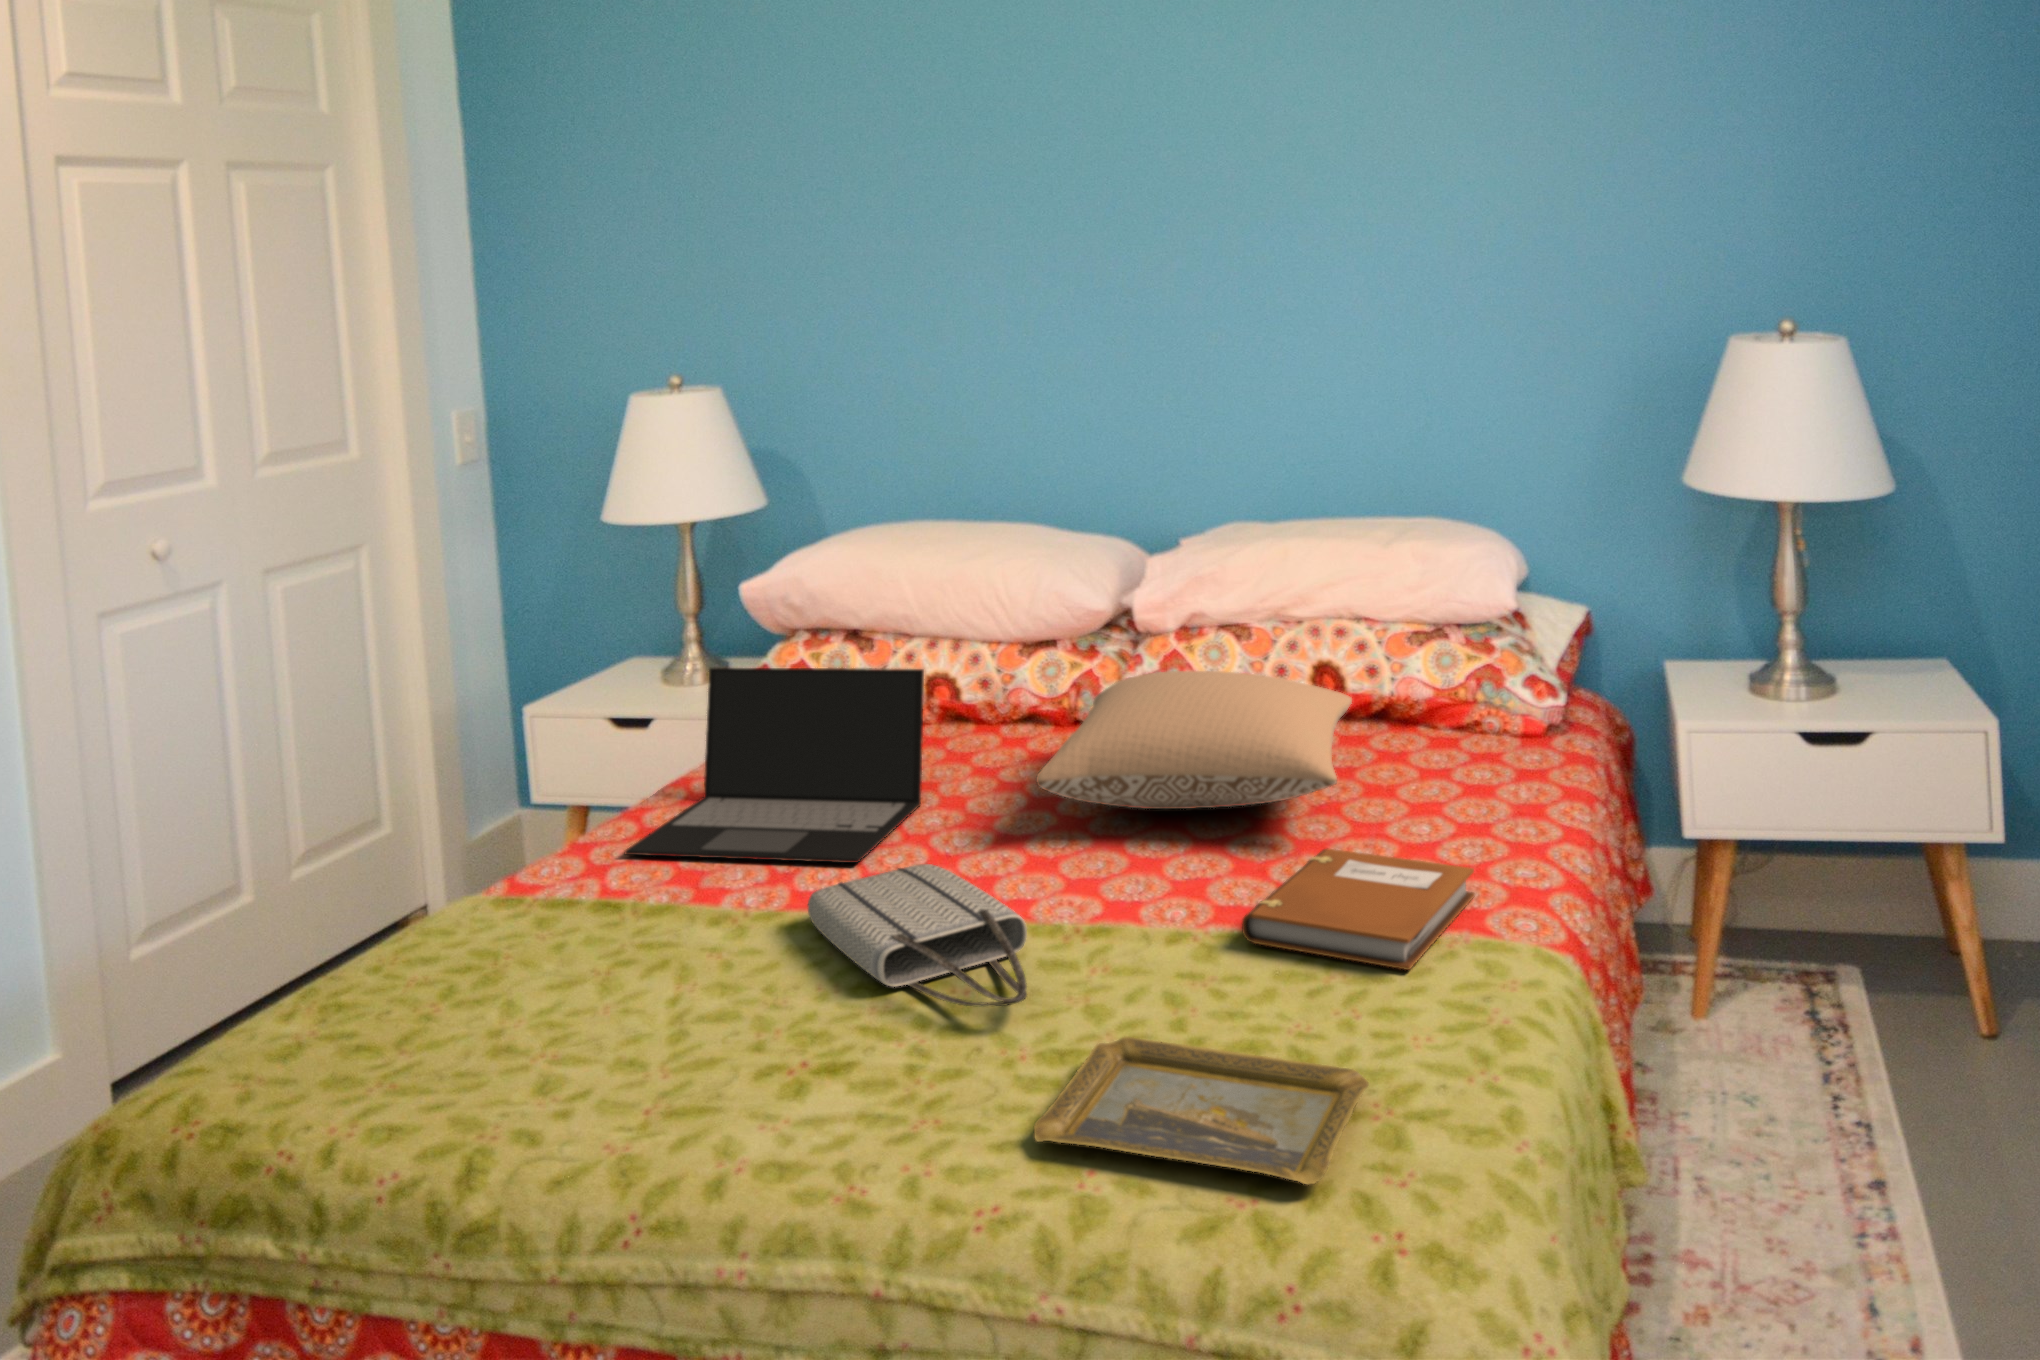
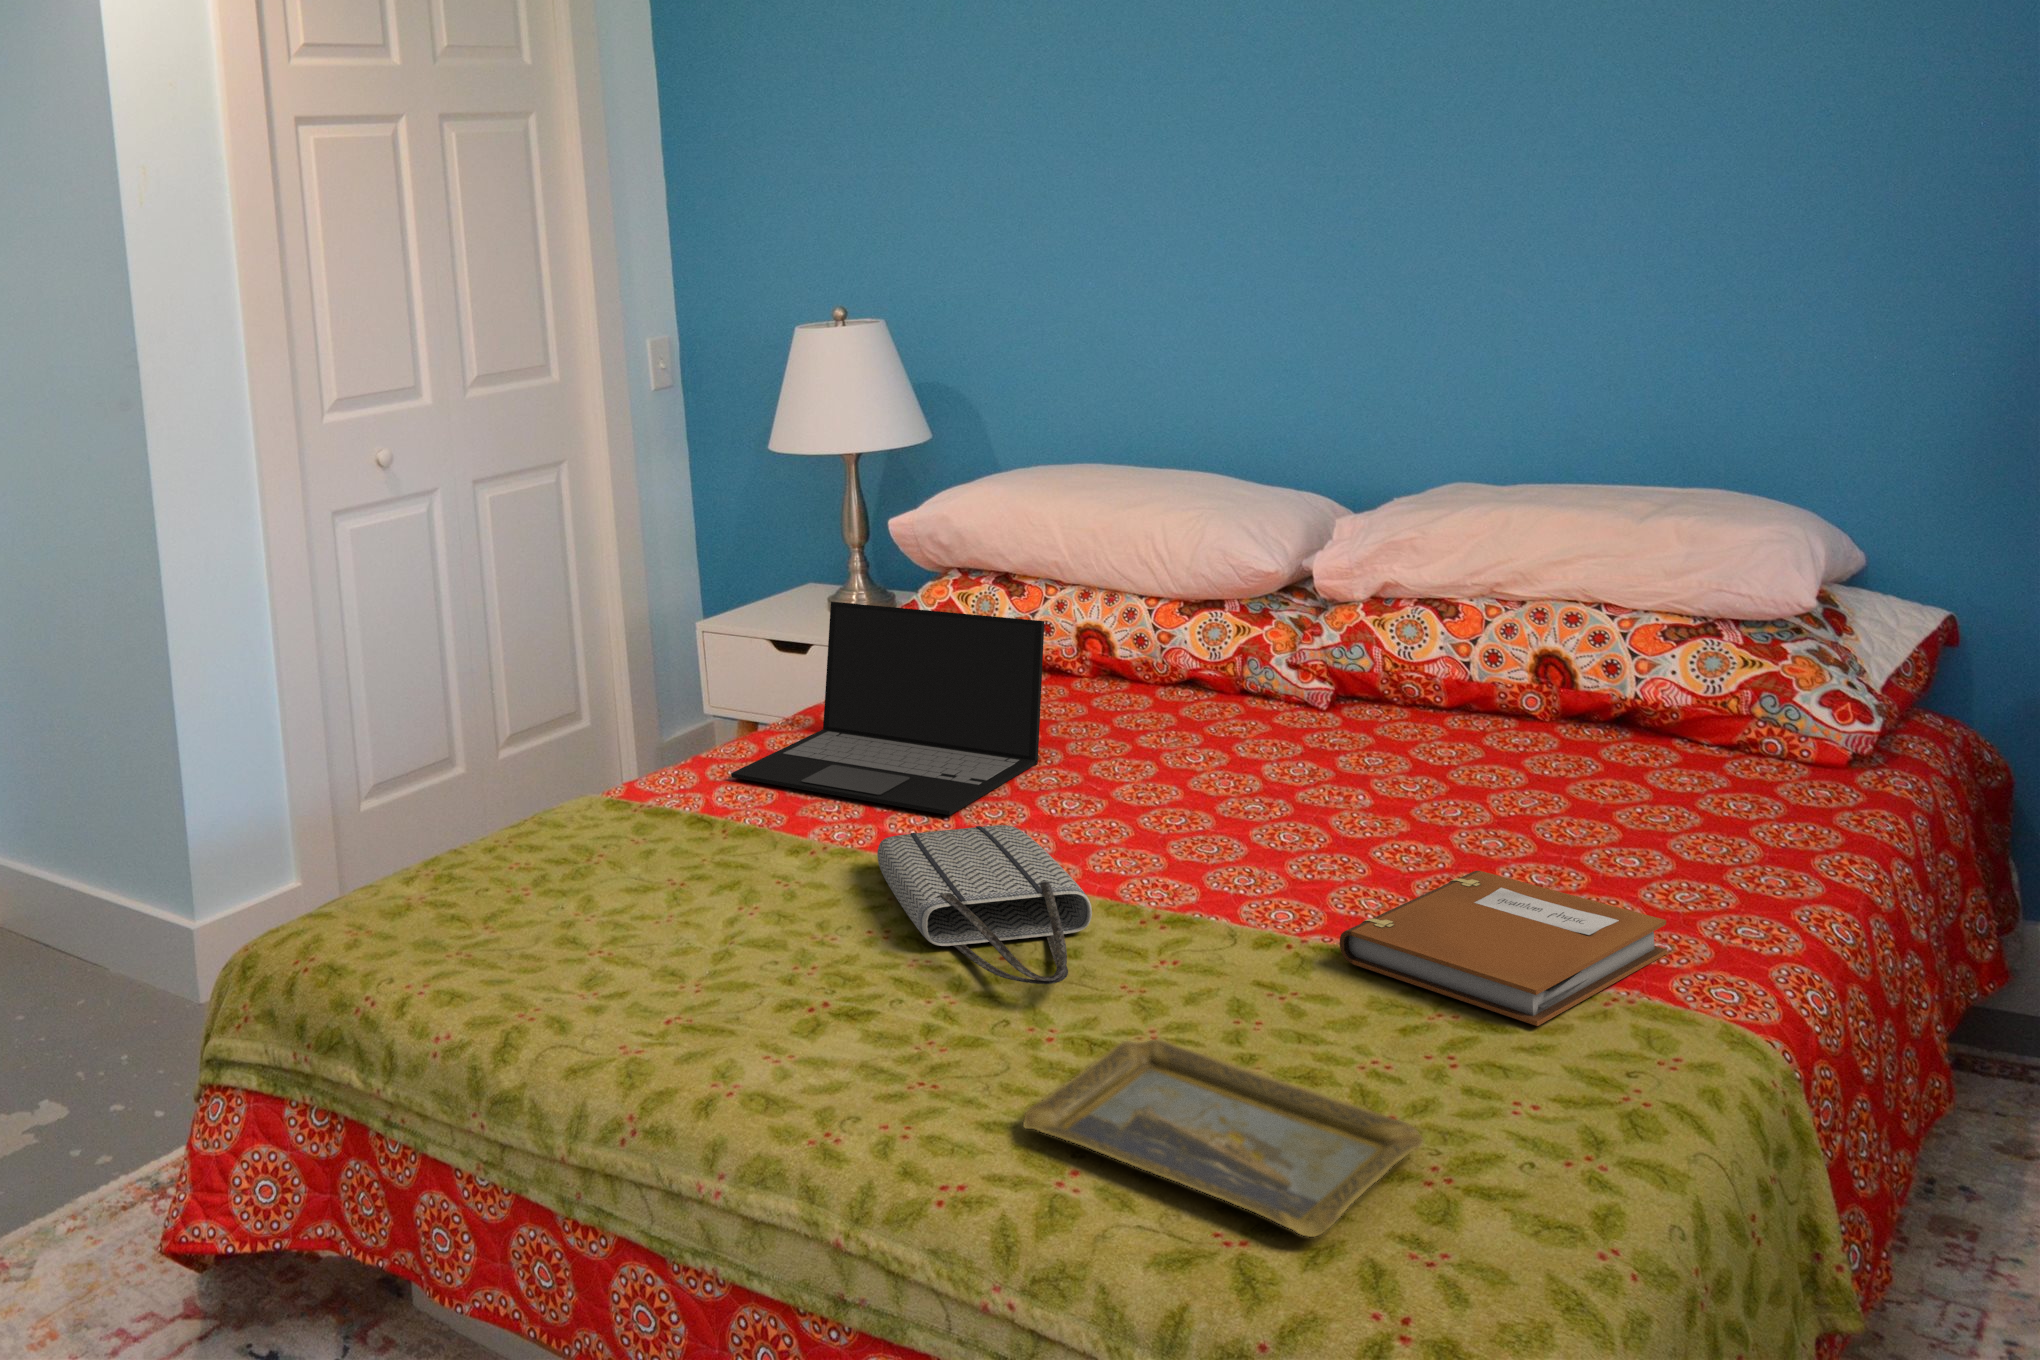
pillow: present [1037,671,1352,809] -> none [1145,647,1574,807]

